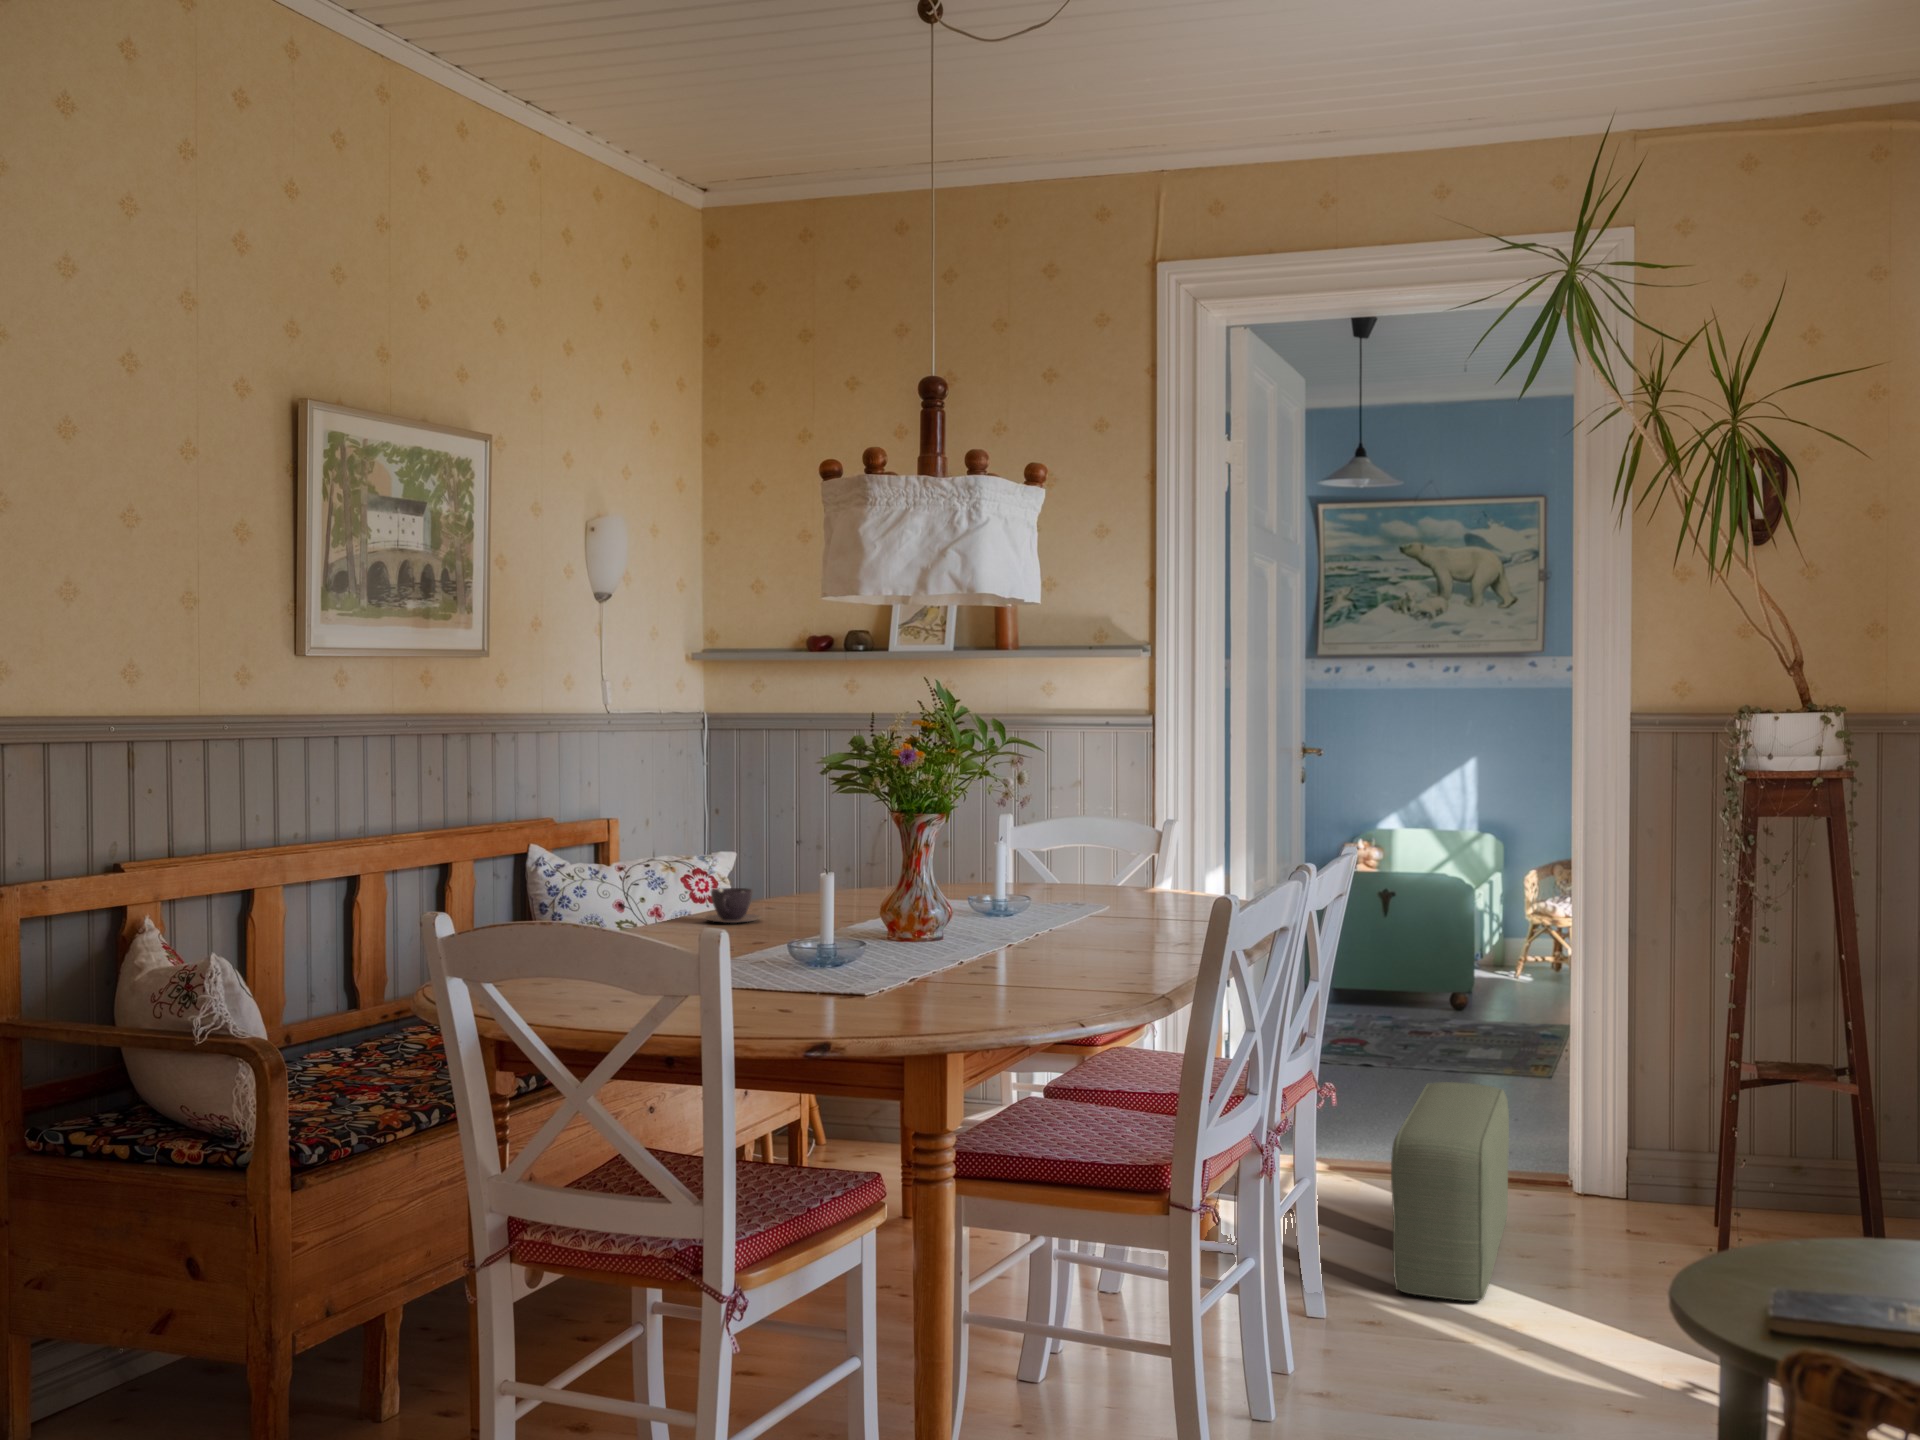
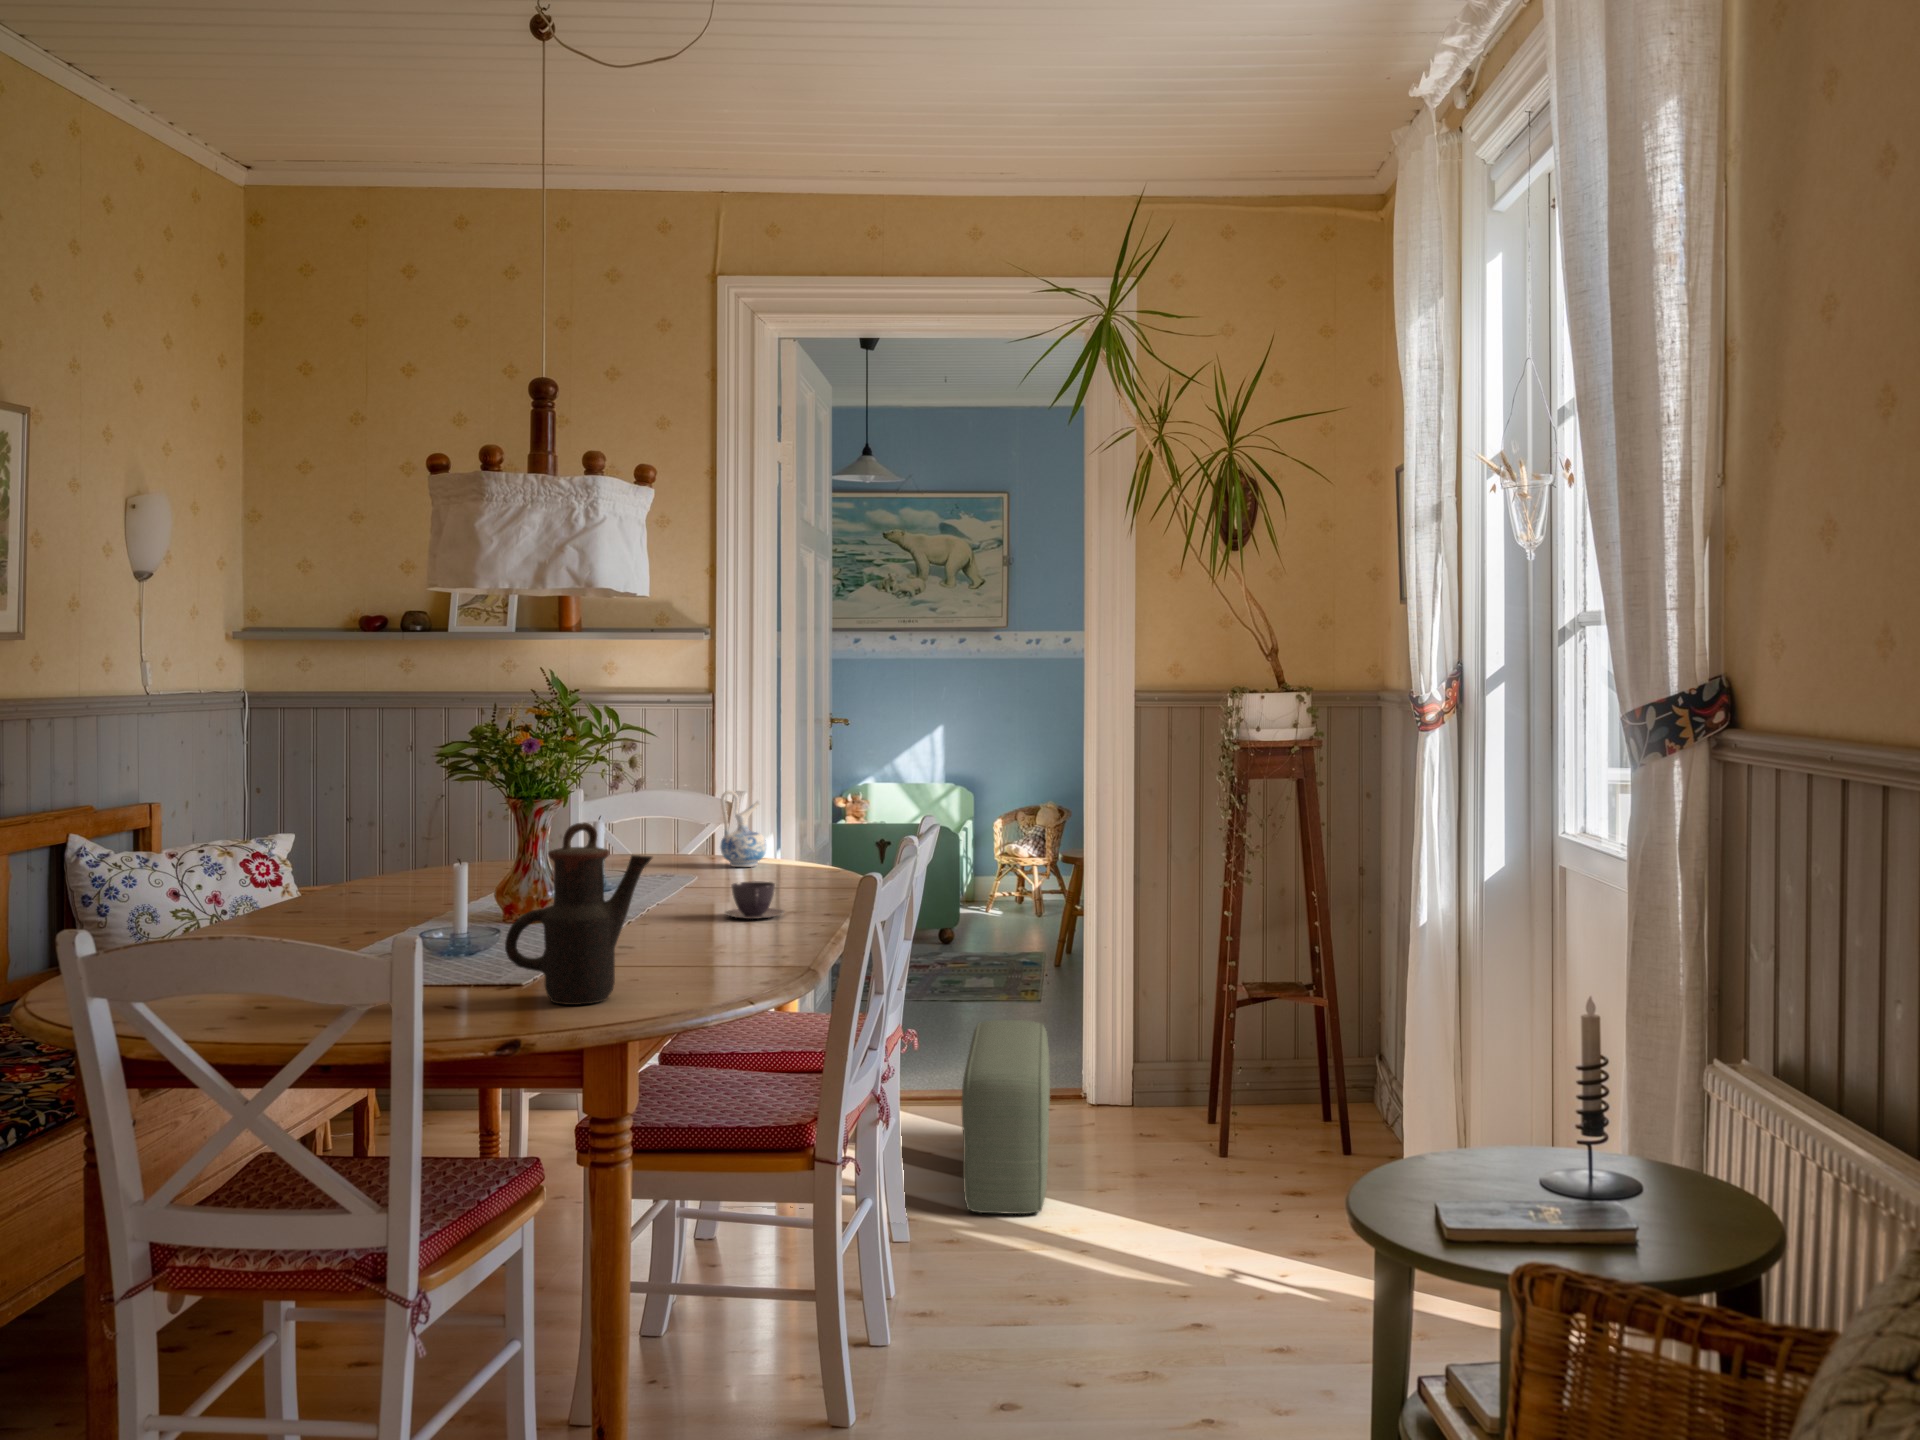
ceramic pitcher: none [1131,816,1179,897] -> present [720,791,766,867]
teapot: none [836,829,982,1015] -> present [505,823,652,1005]
teacup: present [704,888,761,923] -> present [725,881,784,919]

